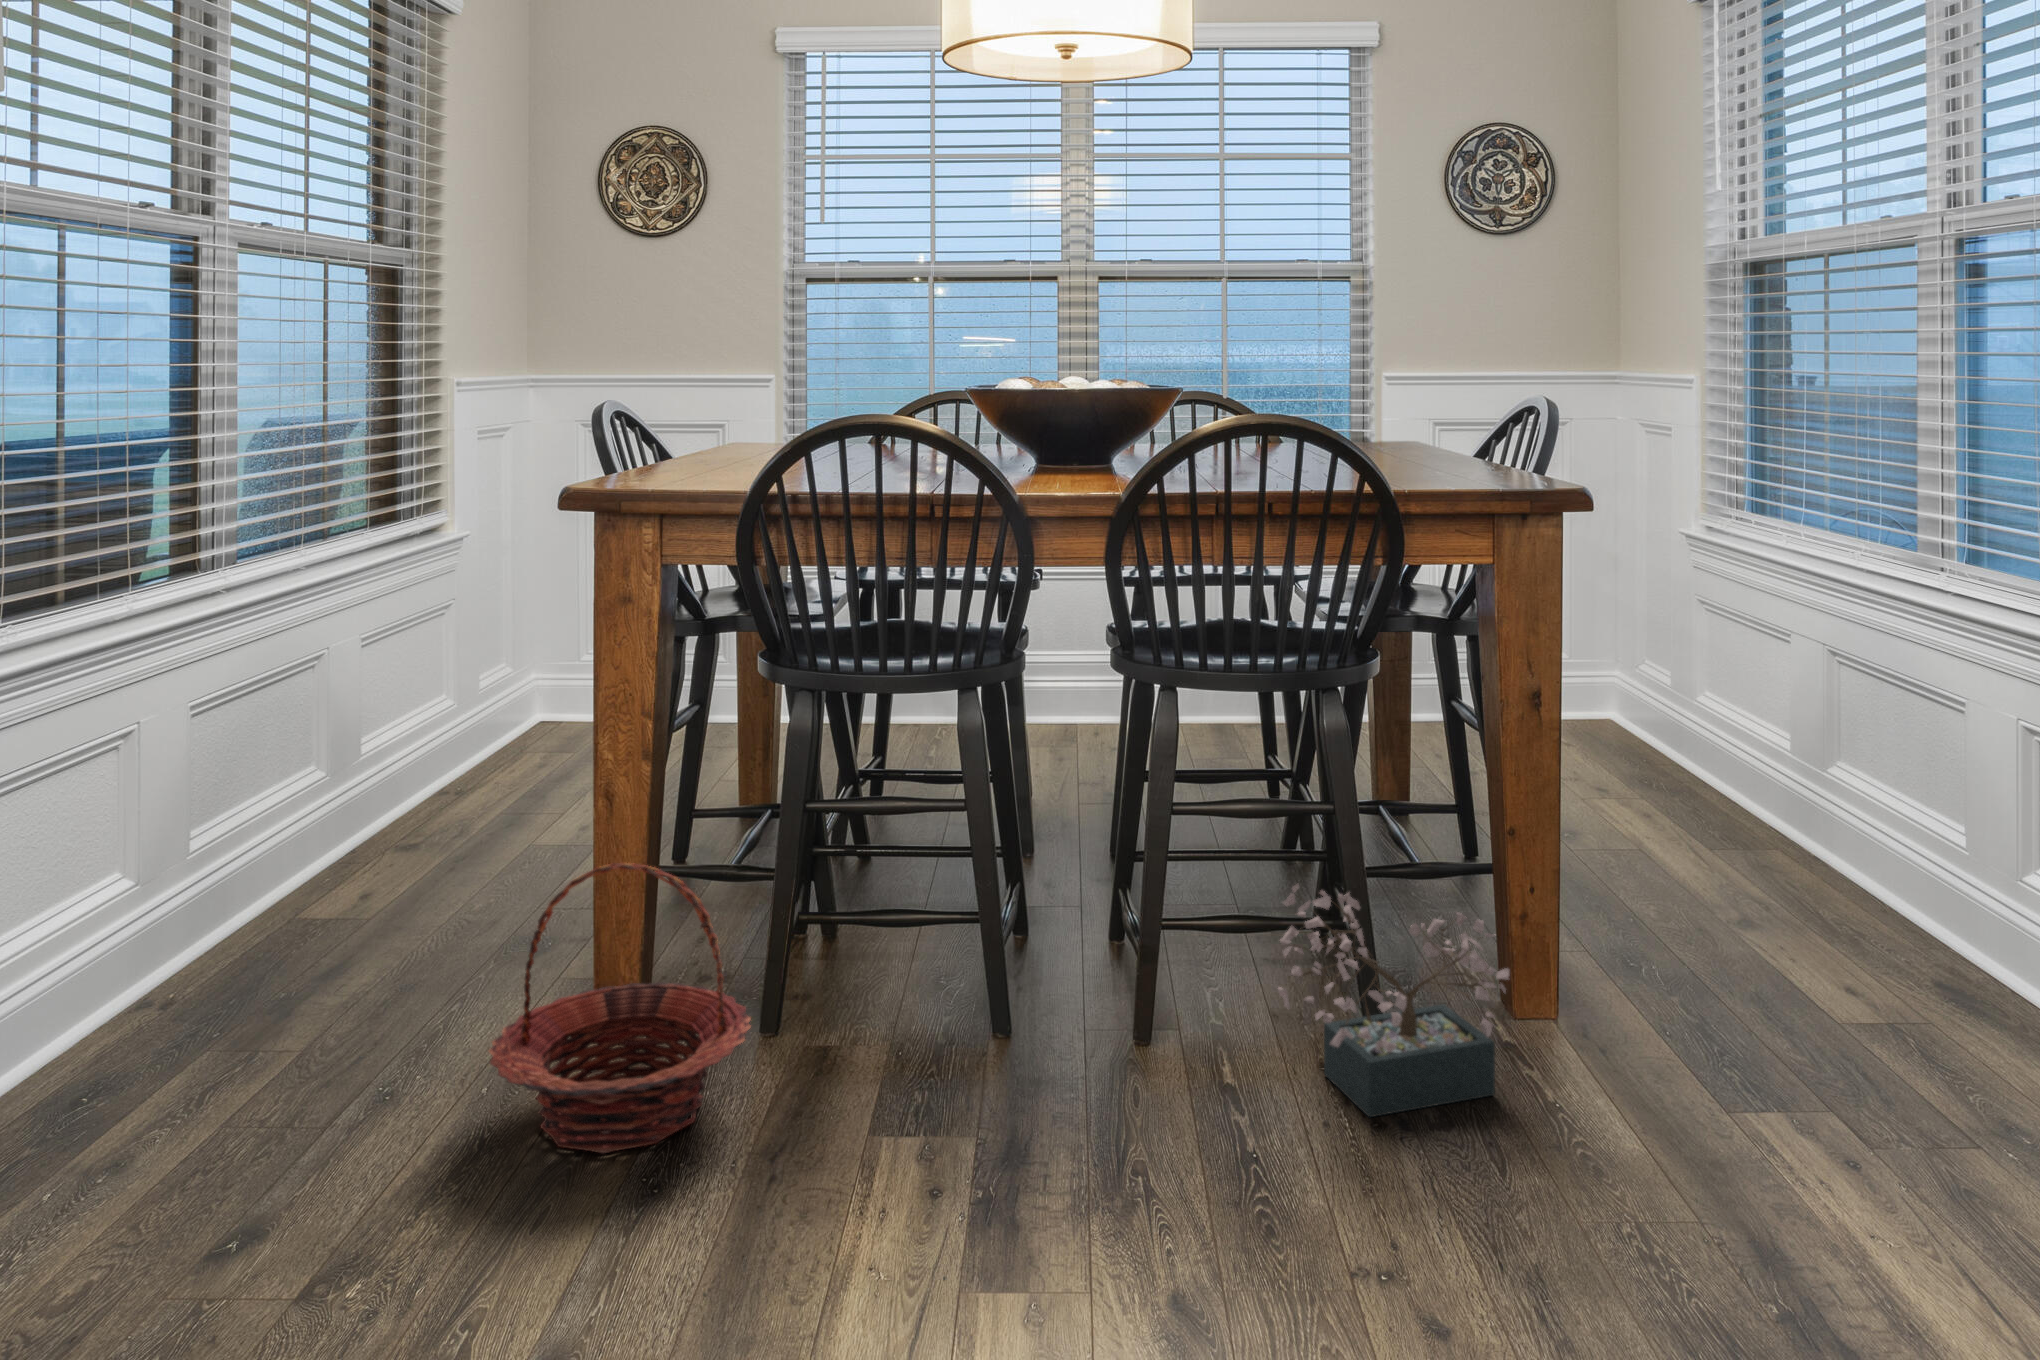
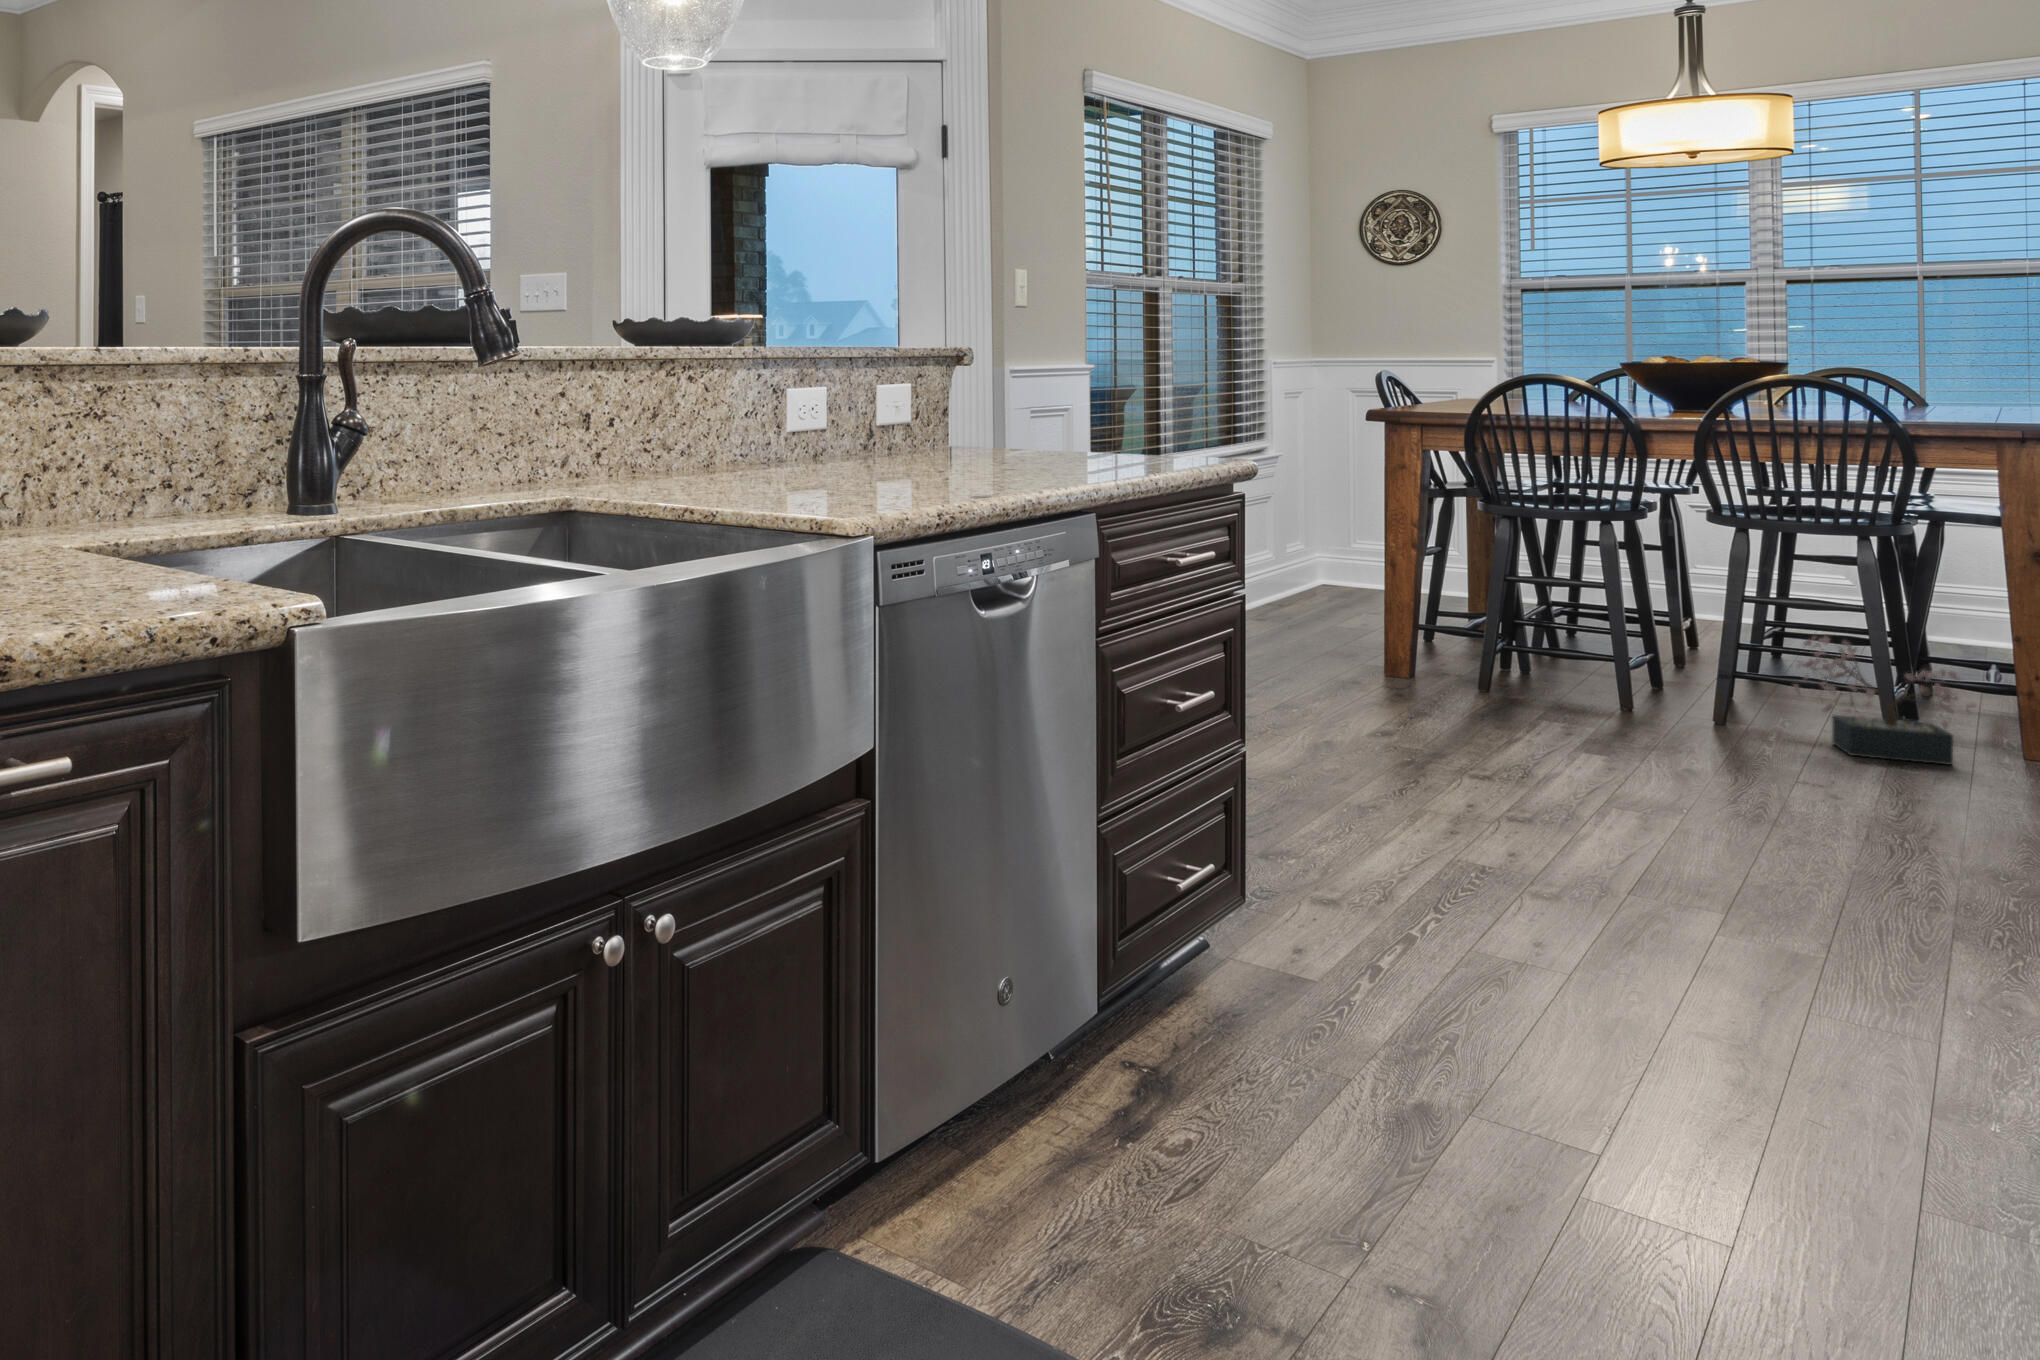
basket: present [489,863,750,1153] -> none [1334,575,1466,697]

